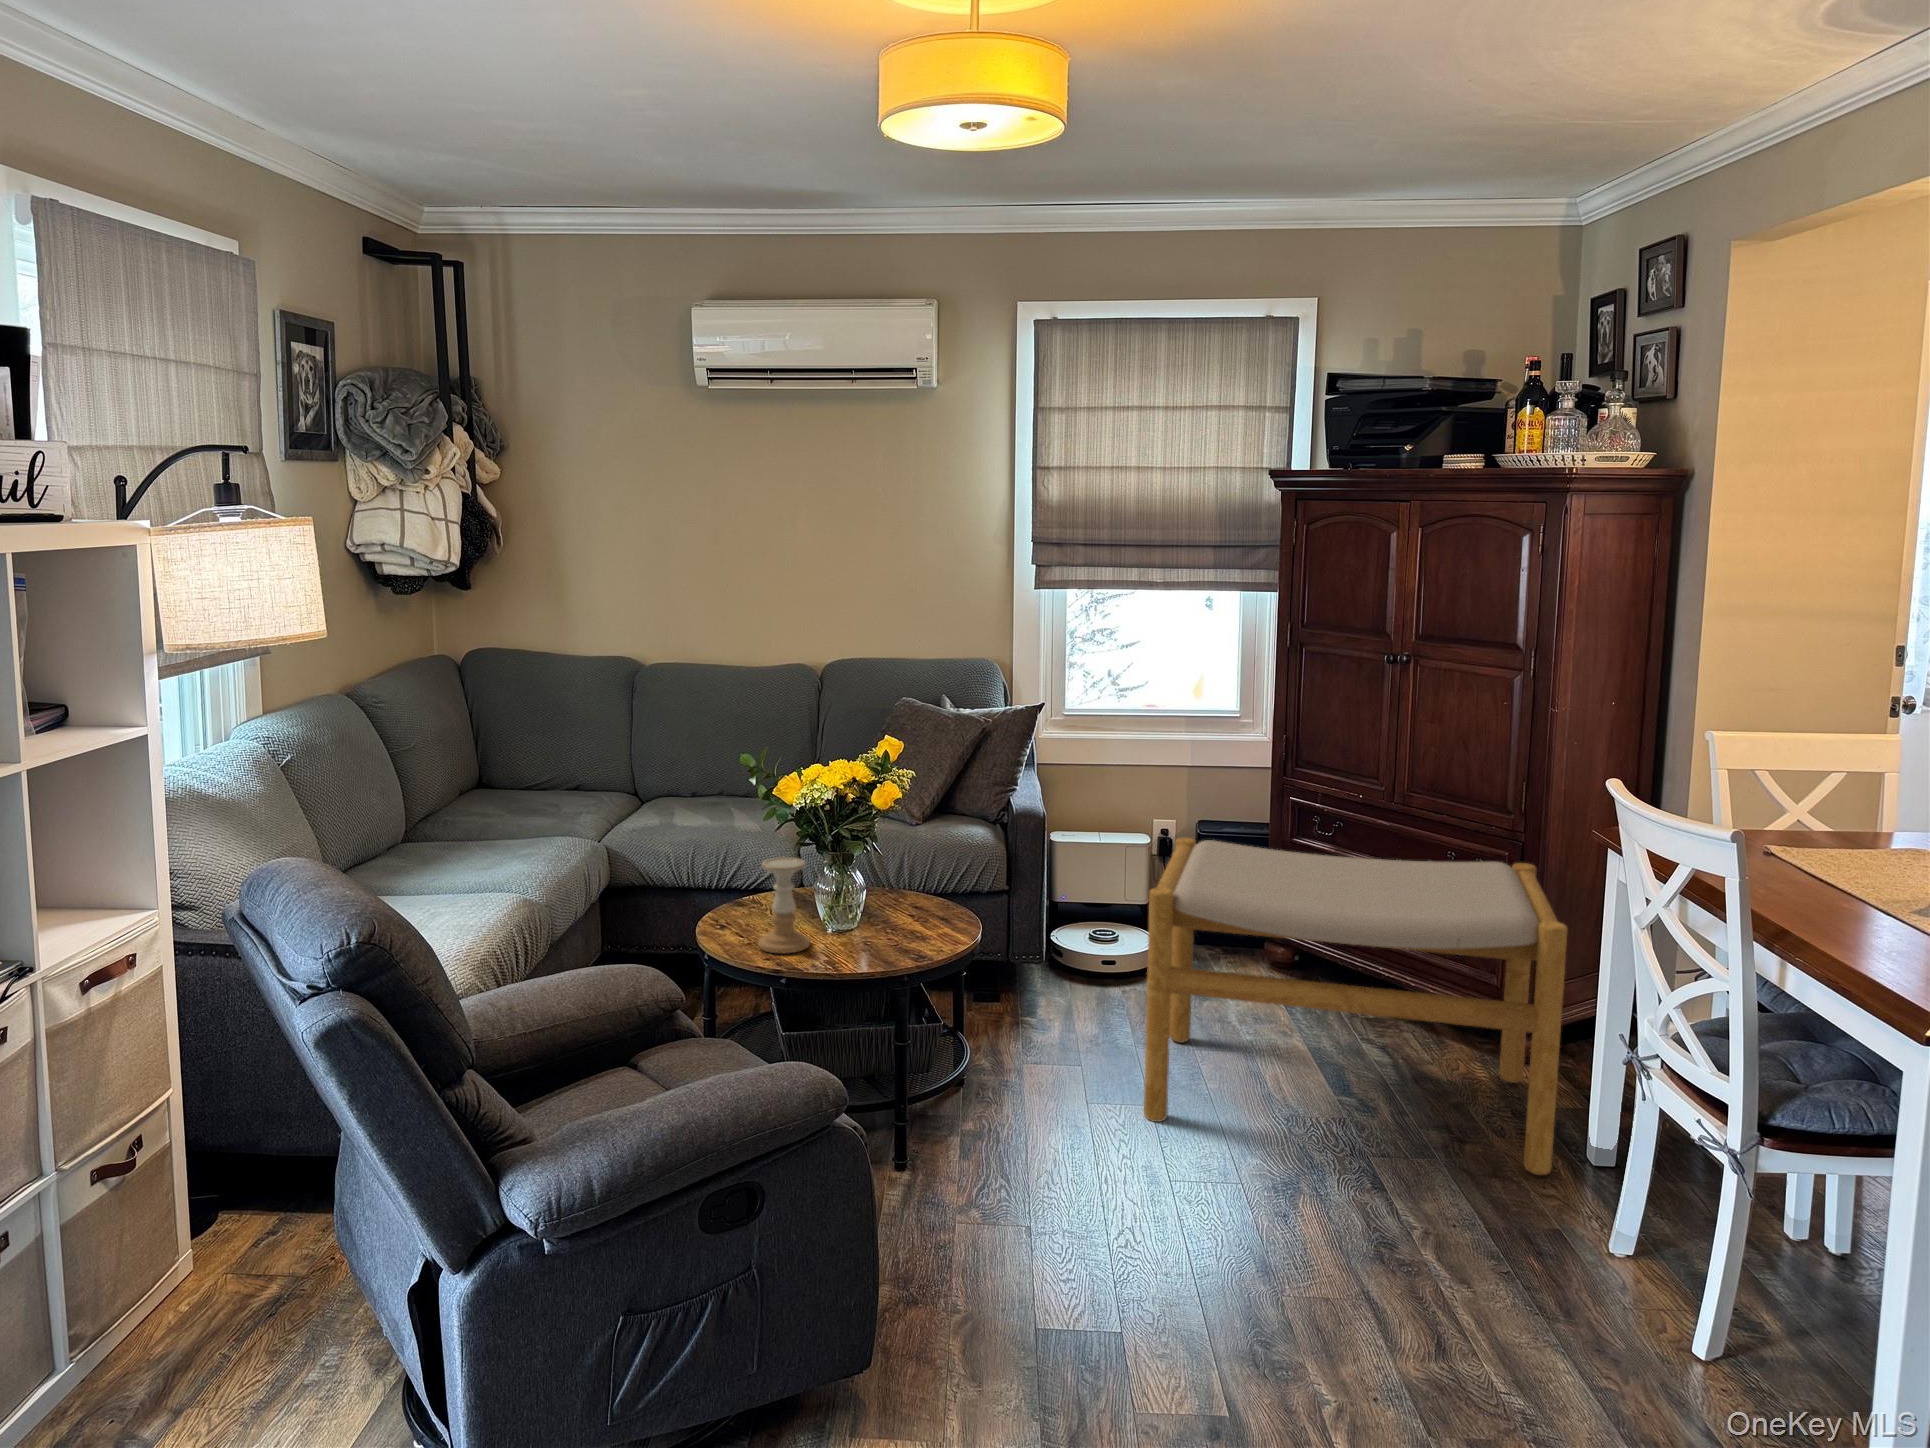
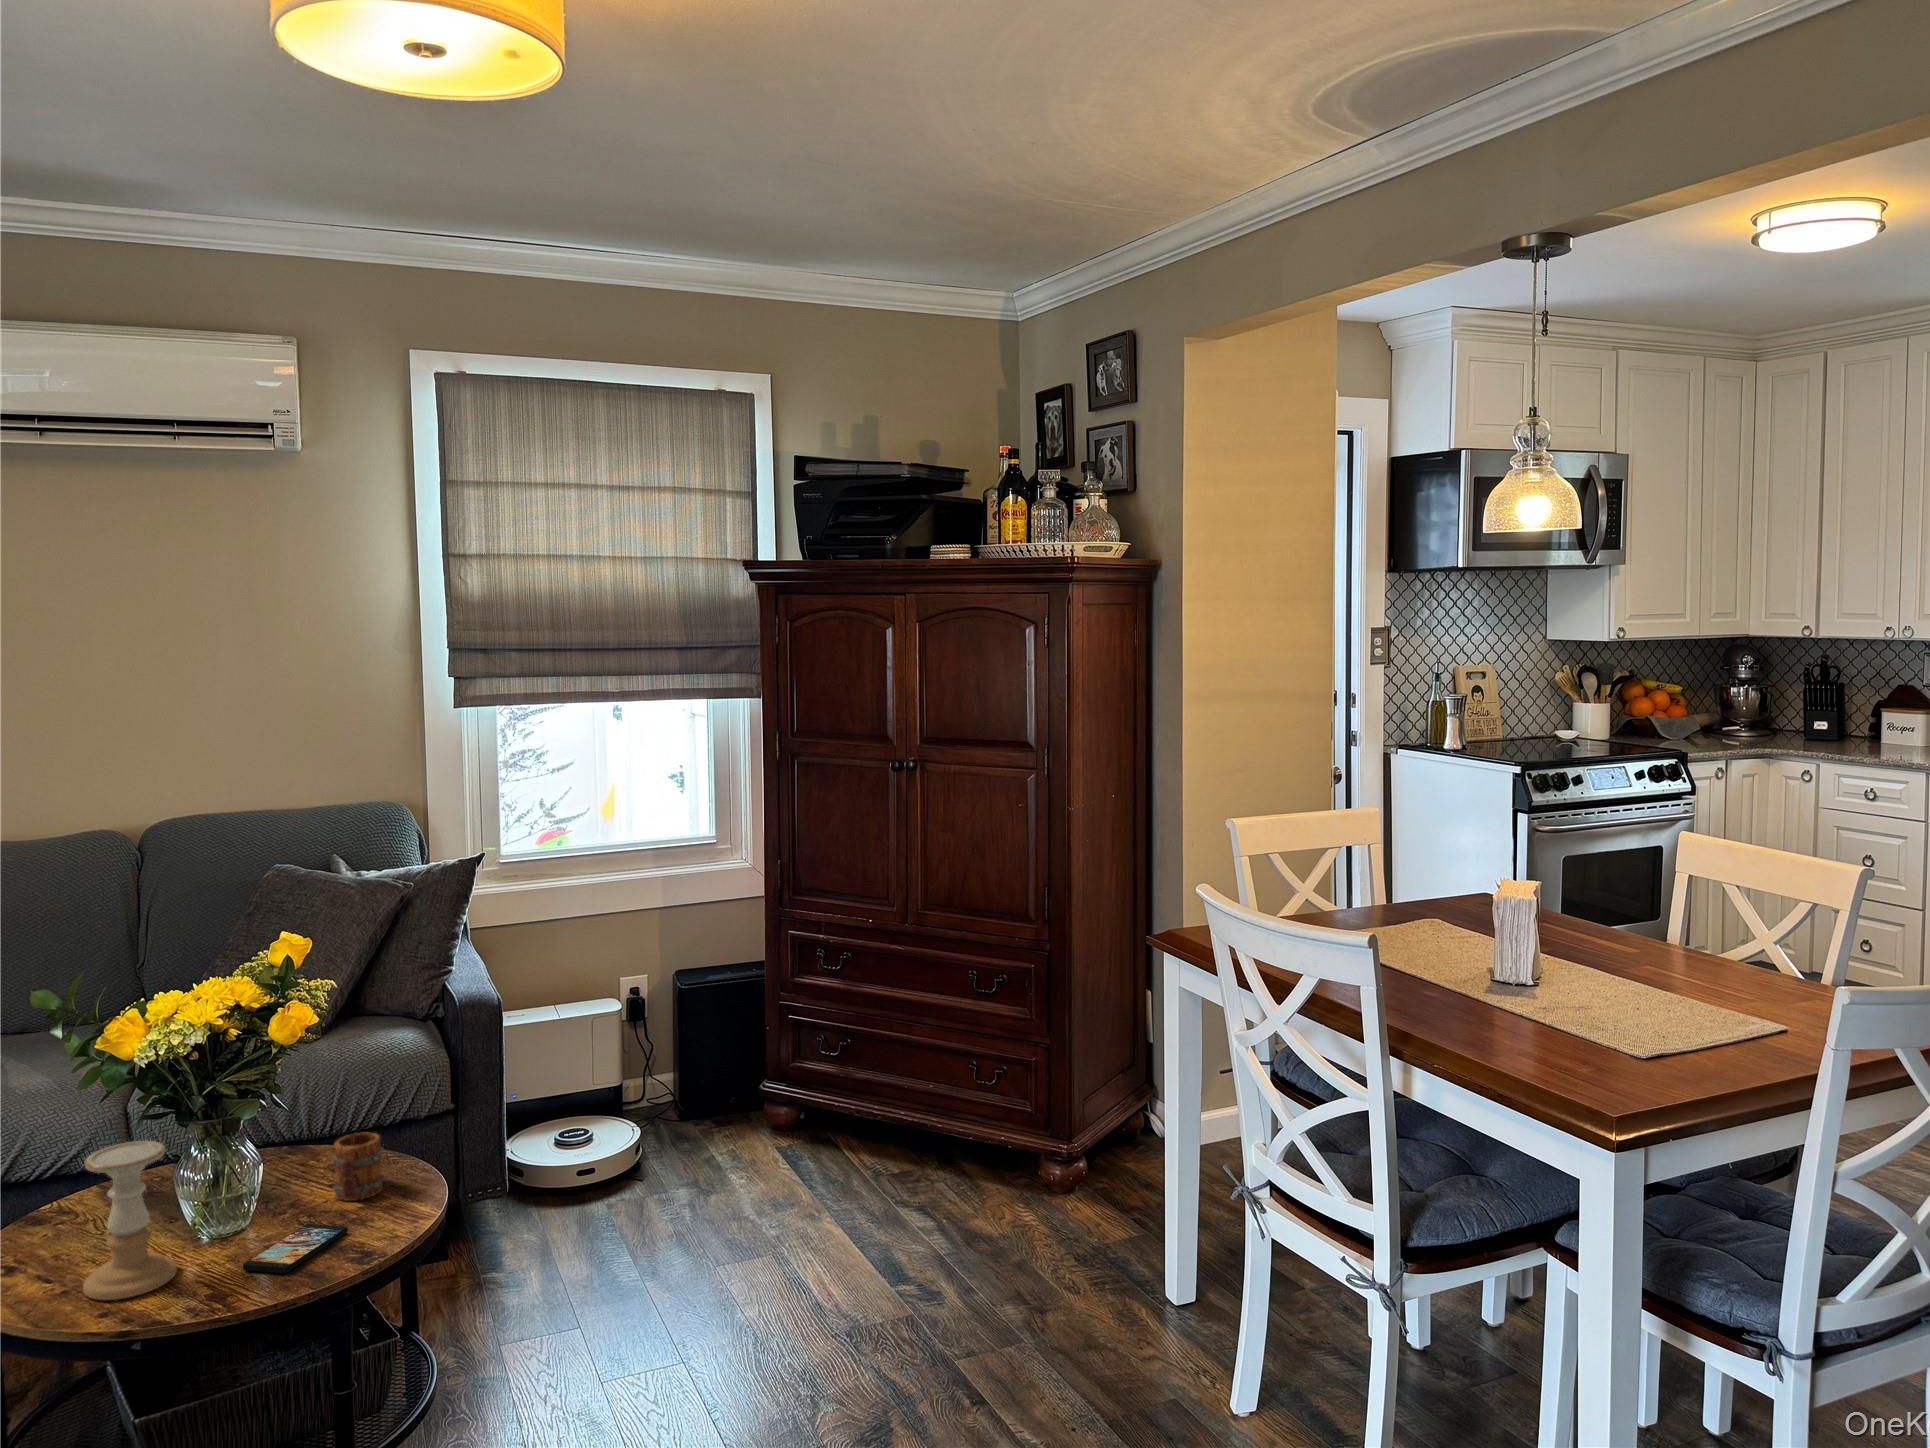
footstool: present [1144,837,1567,1175] -> none [678,981,1142,1389]
mug: none [909,883,943,928] -> present [332,1132,384,1201]
smartphone: none [846,934,912,959] -> present [243,1224,347,1273]

